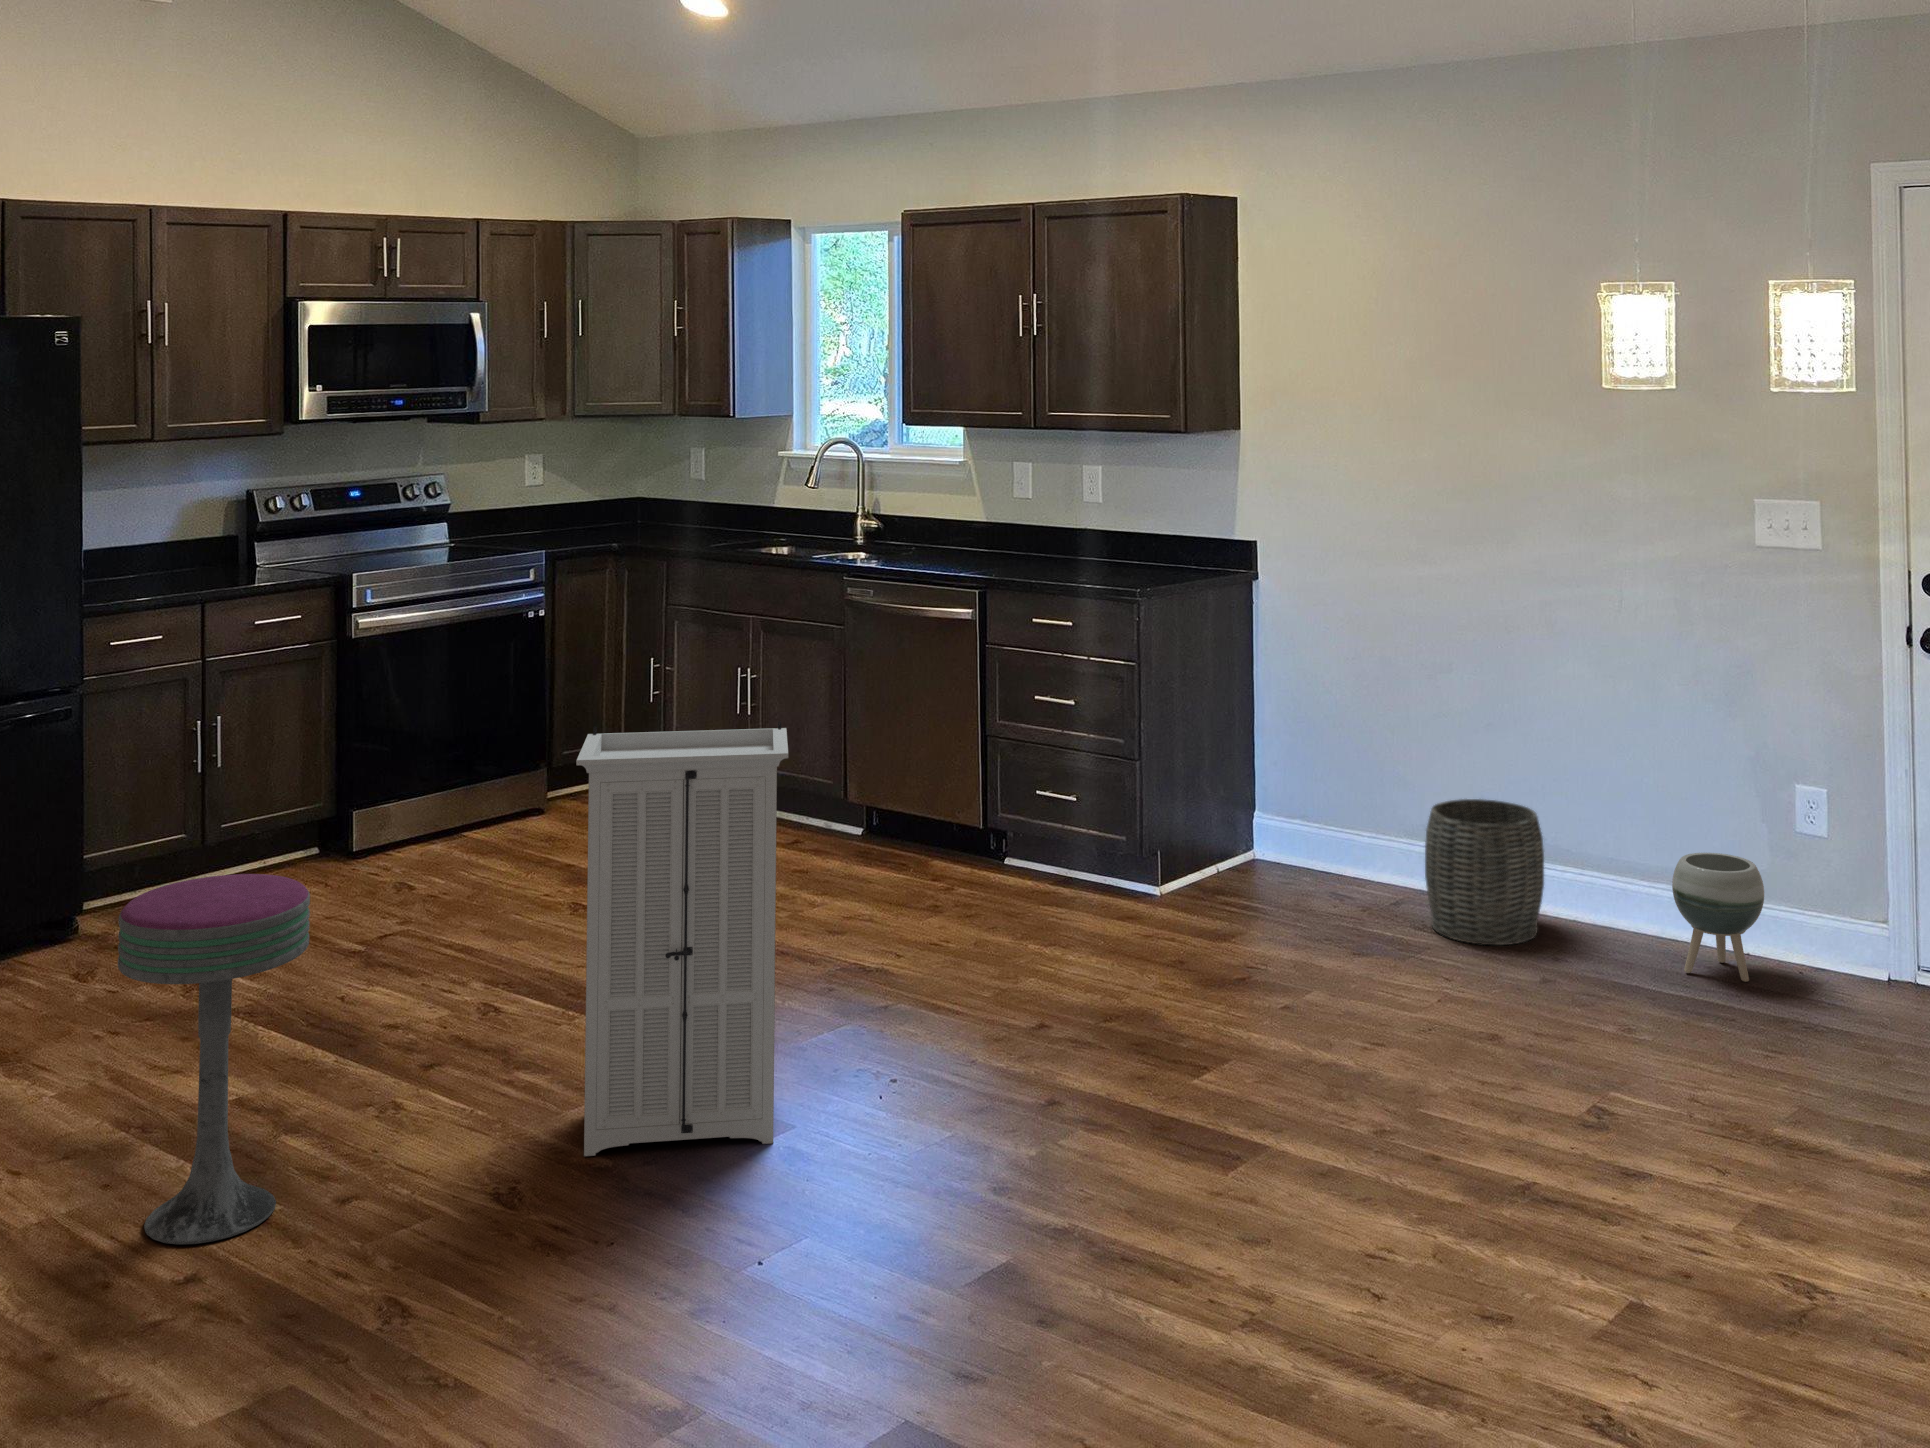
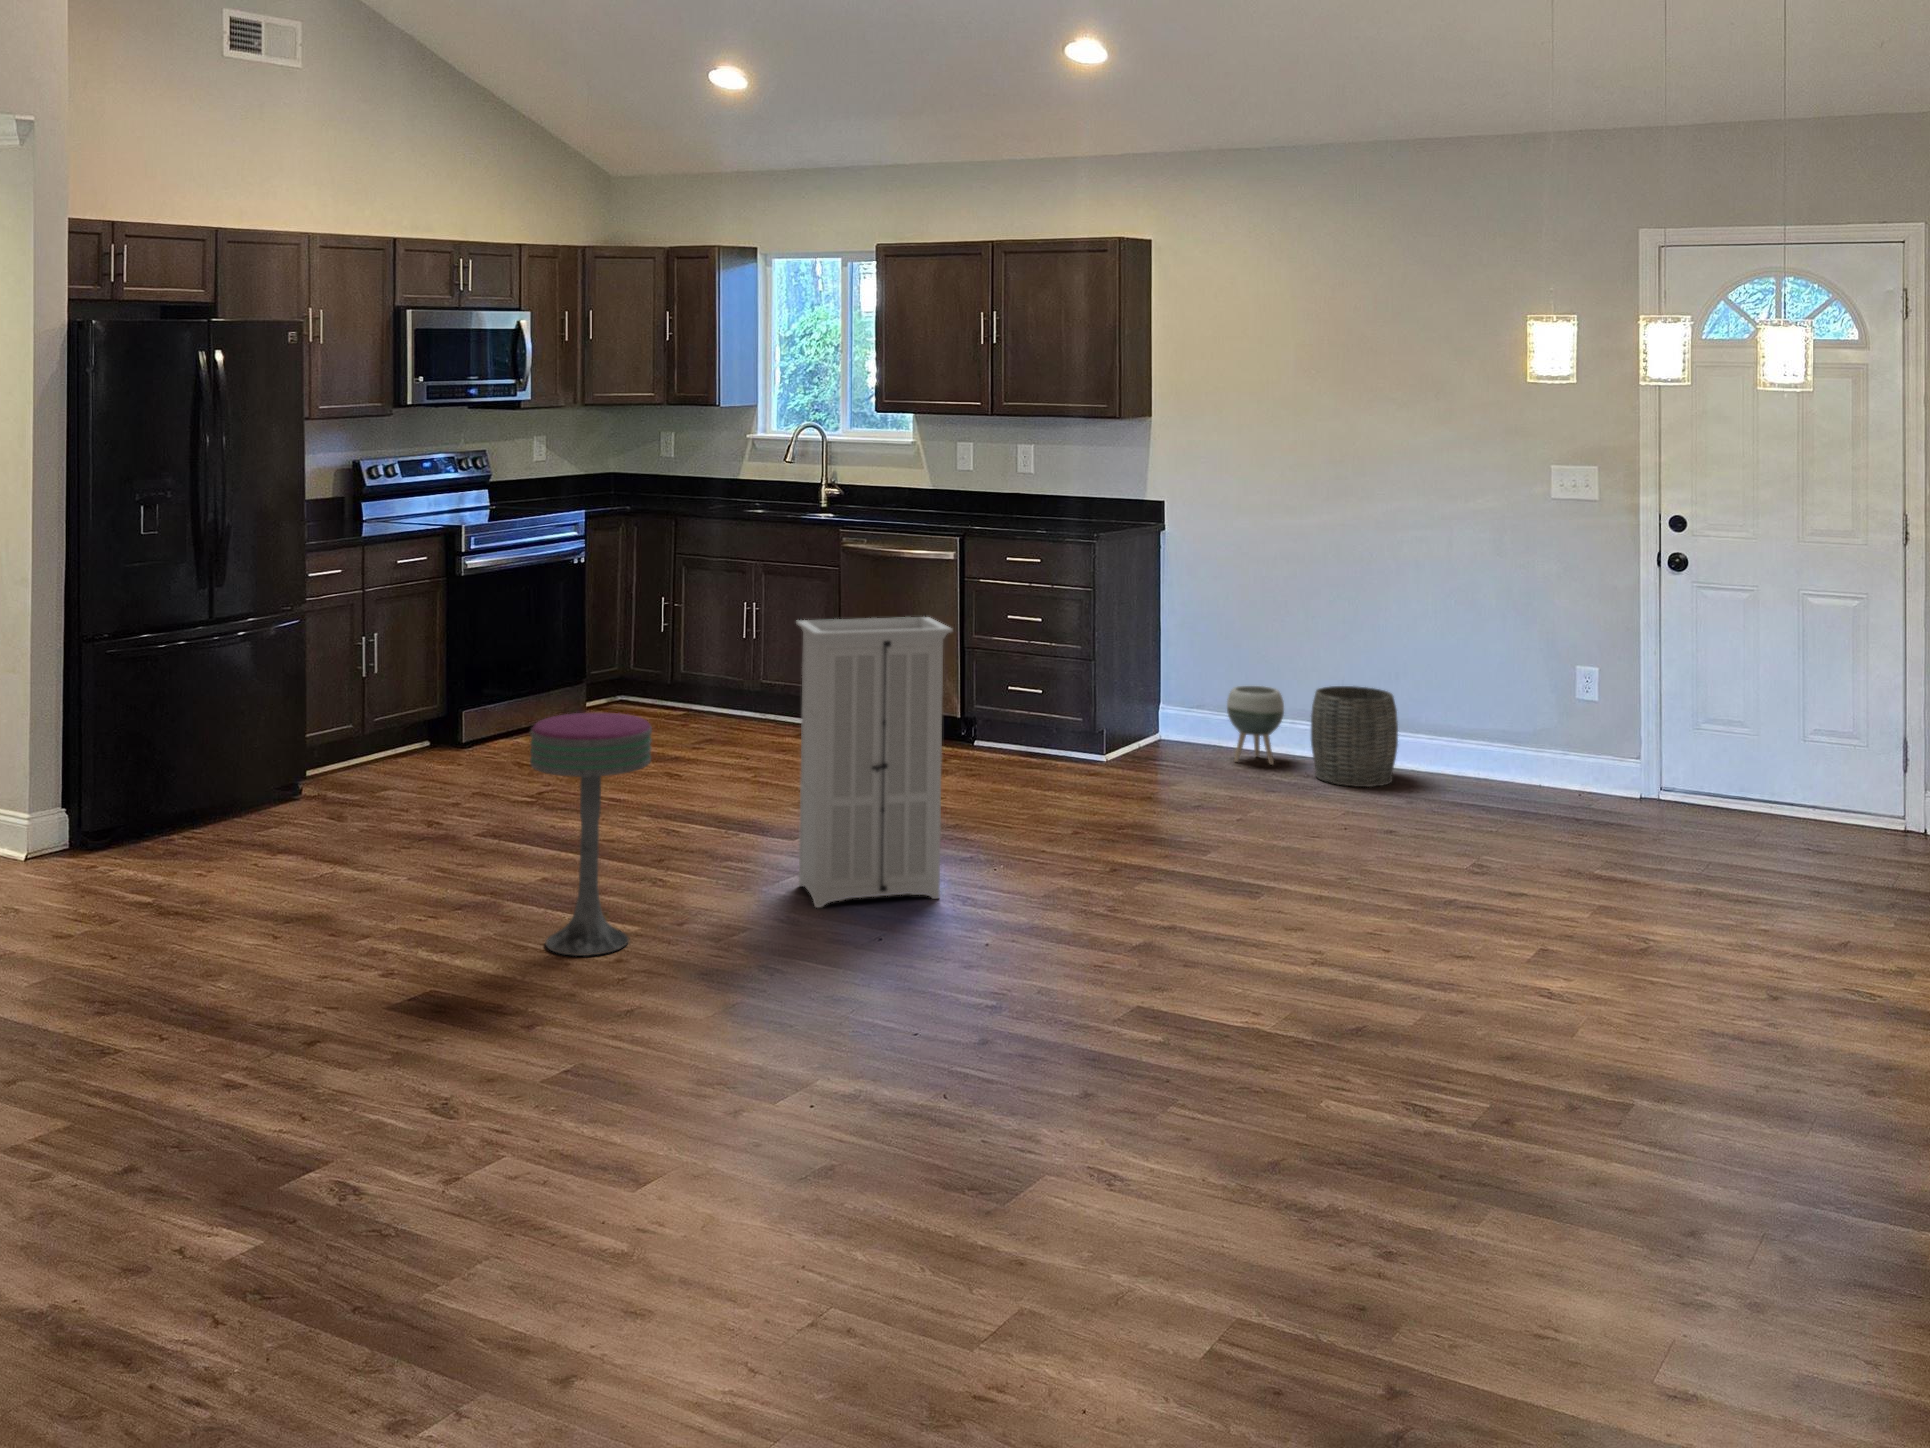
planter: present [1672,853,1764,982] -> present [1227,686,1284,765]

